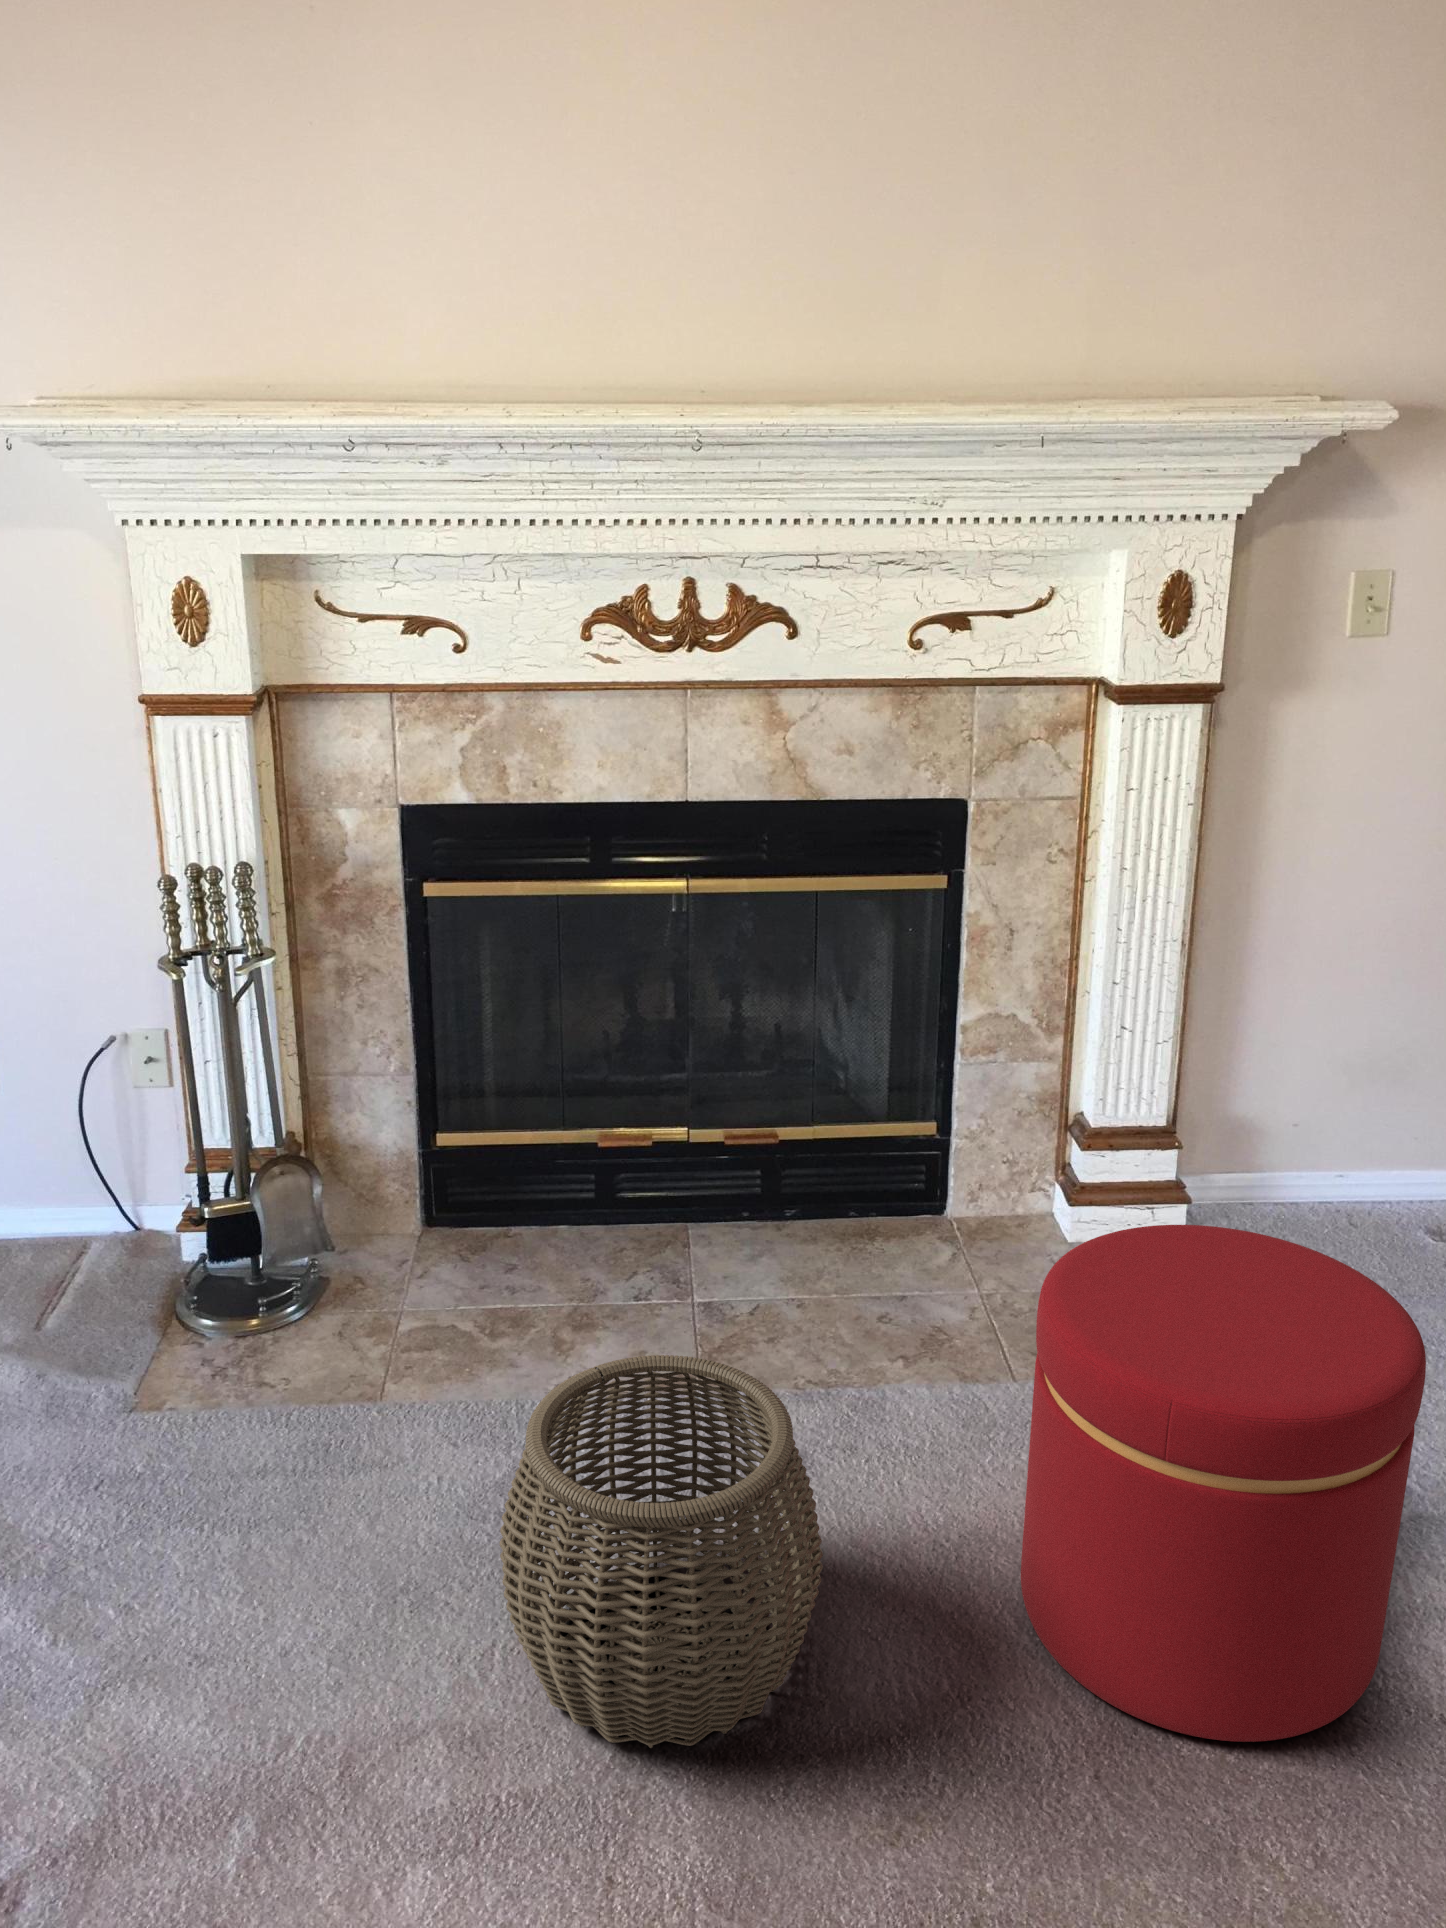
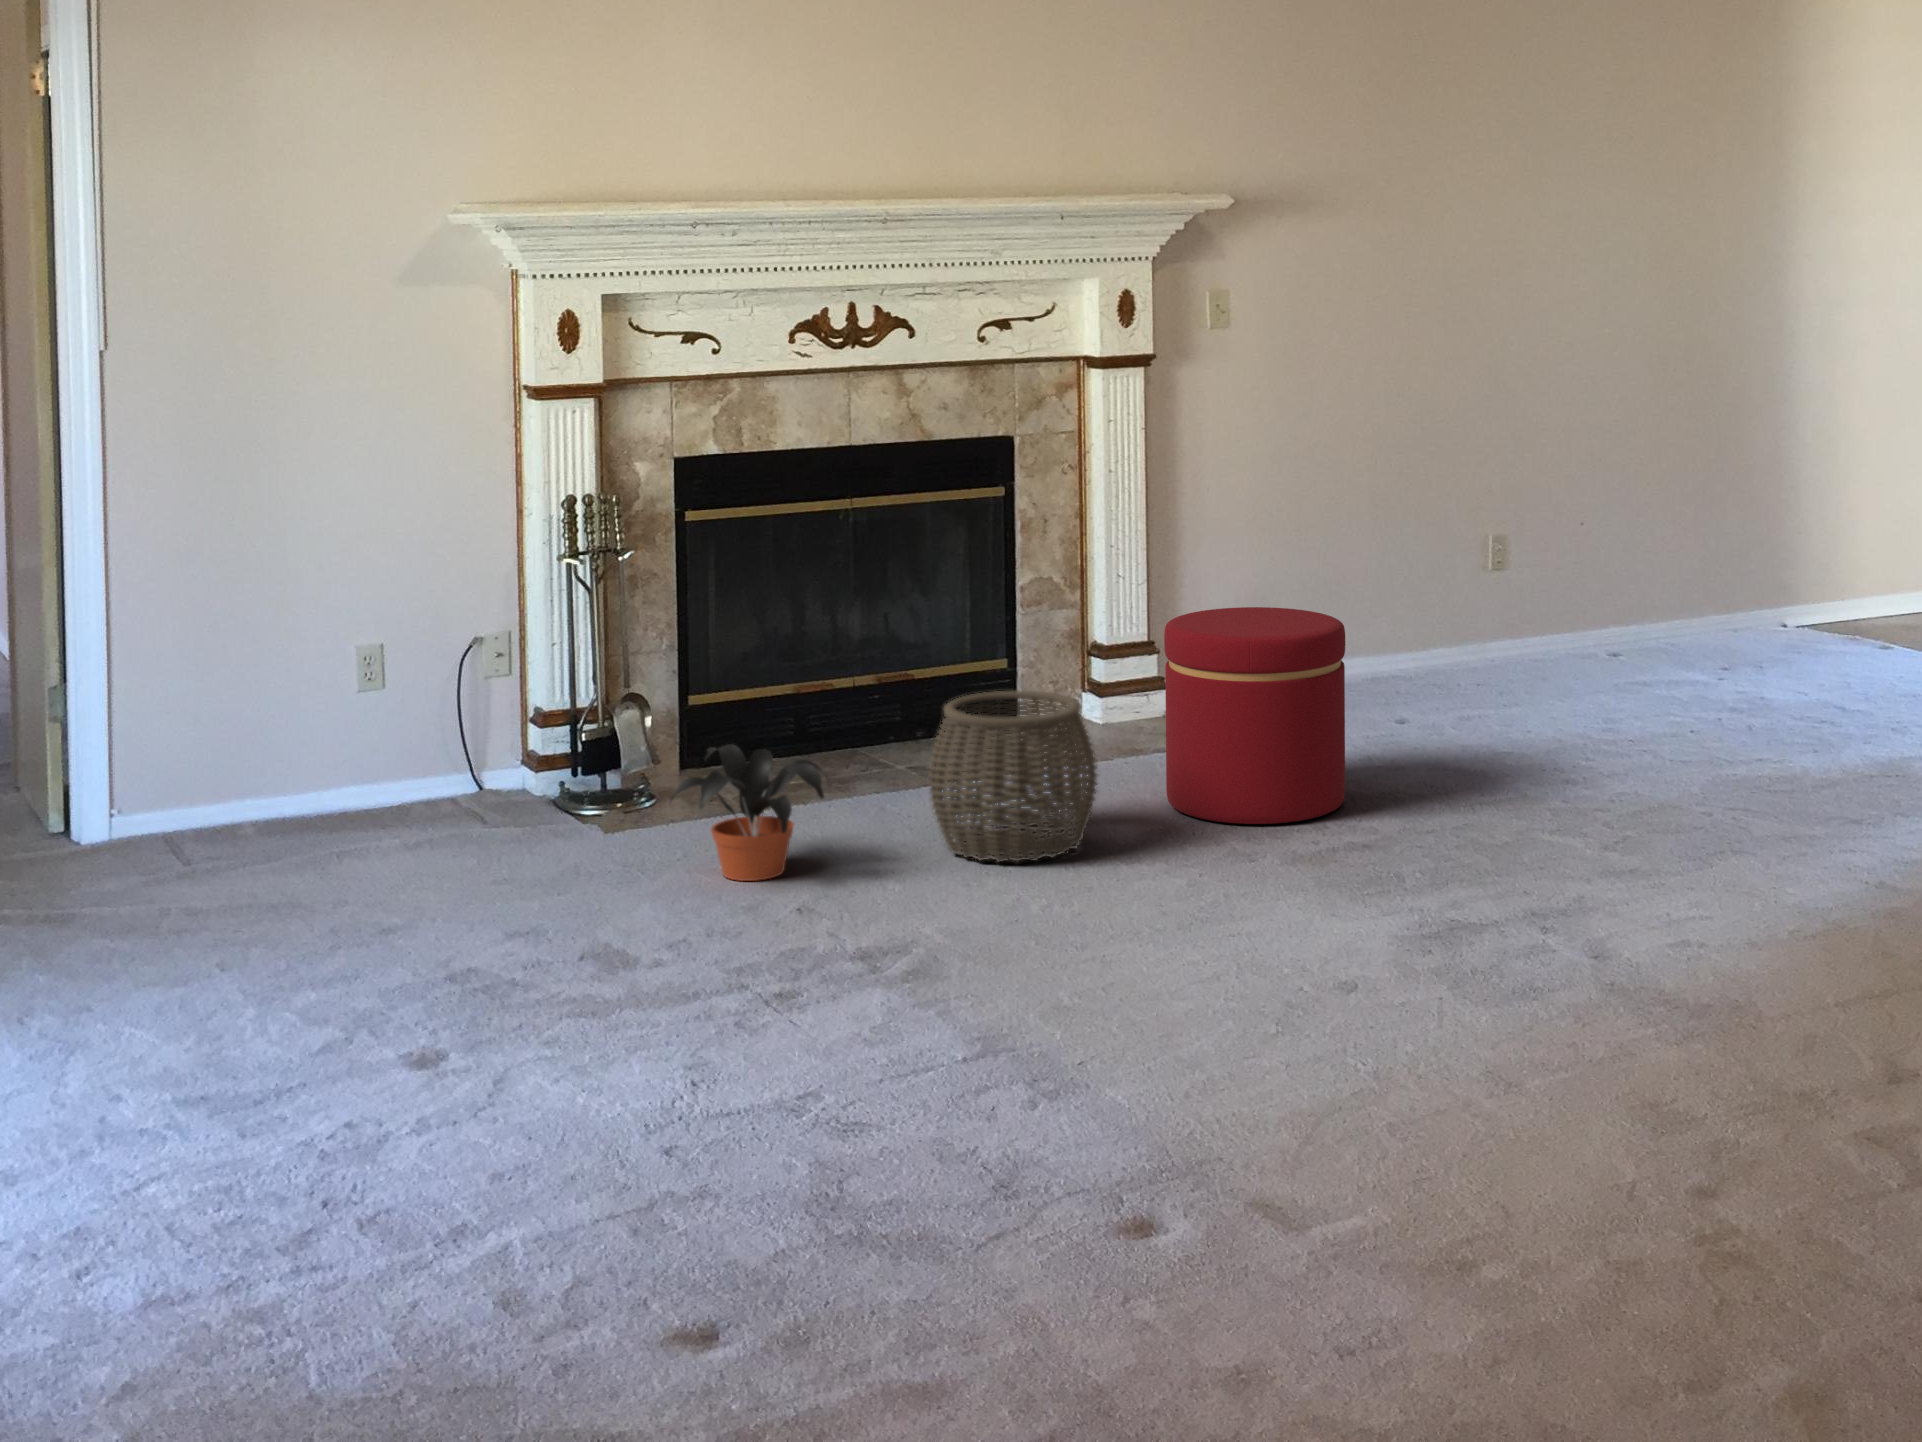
potted plant: none [33,1366,340,1642] -> present [671,744,827,881]

